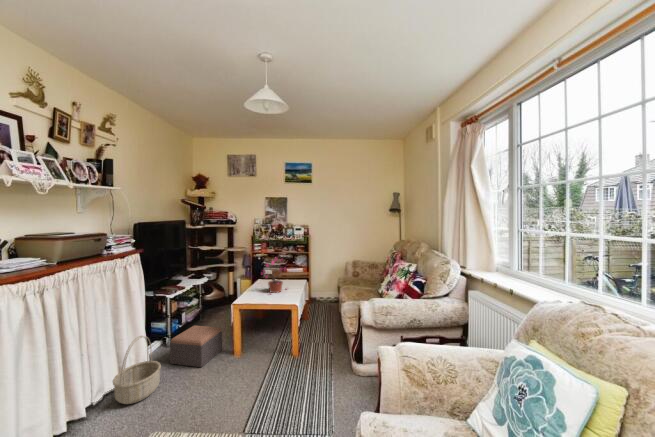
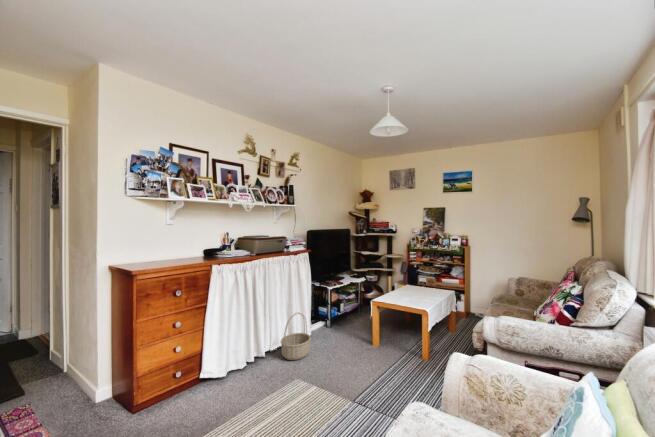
potted plant: present [264,258,286,293] -> none [401,266,430,303]
footstool: present [170,325,222,367] -> none [323,316,362,352]

